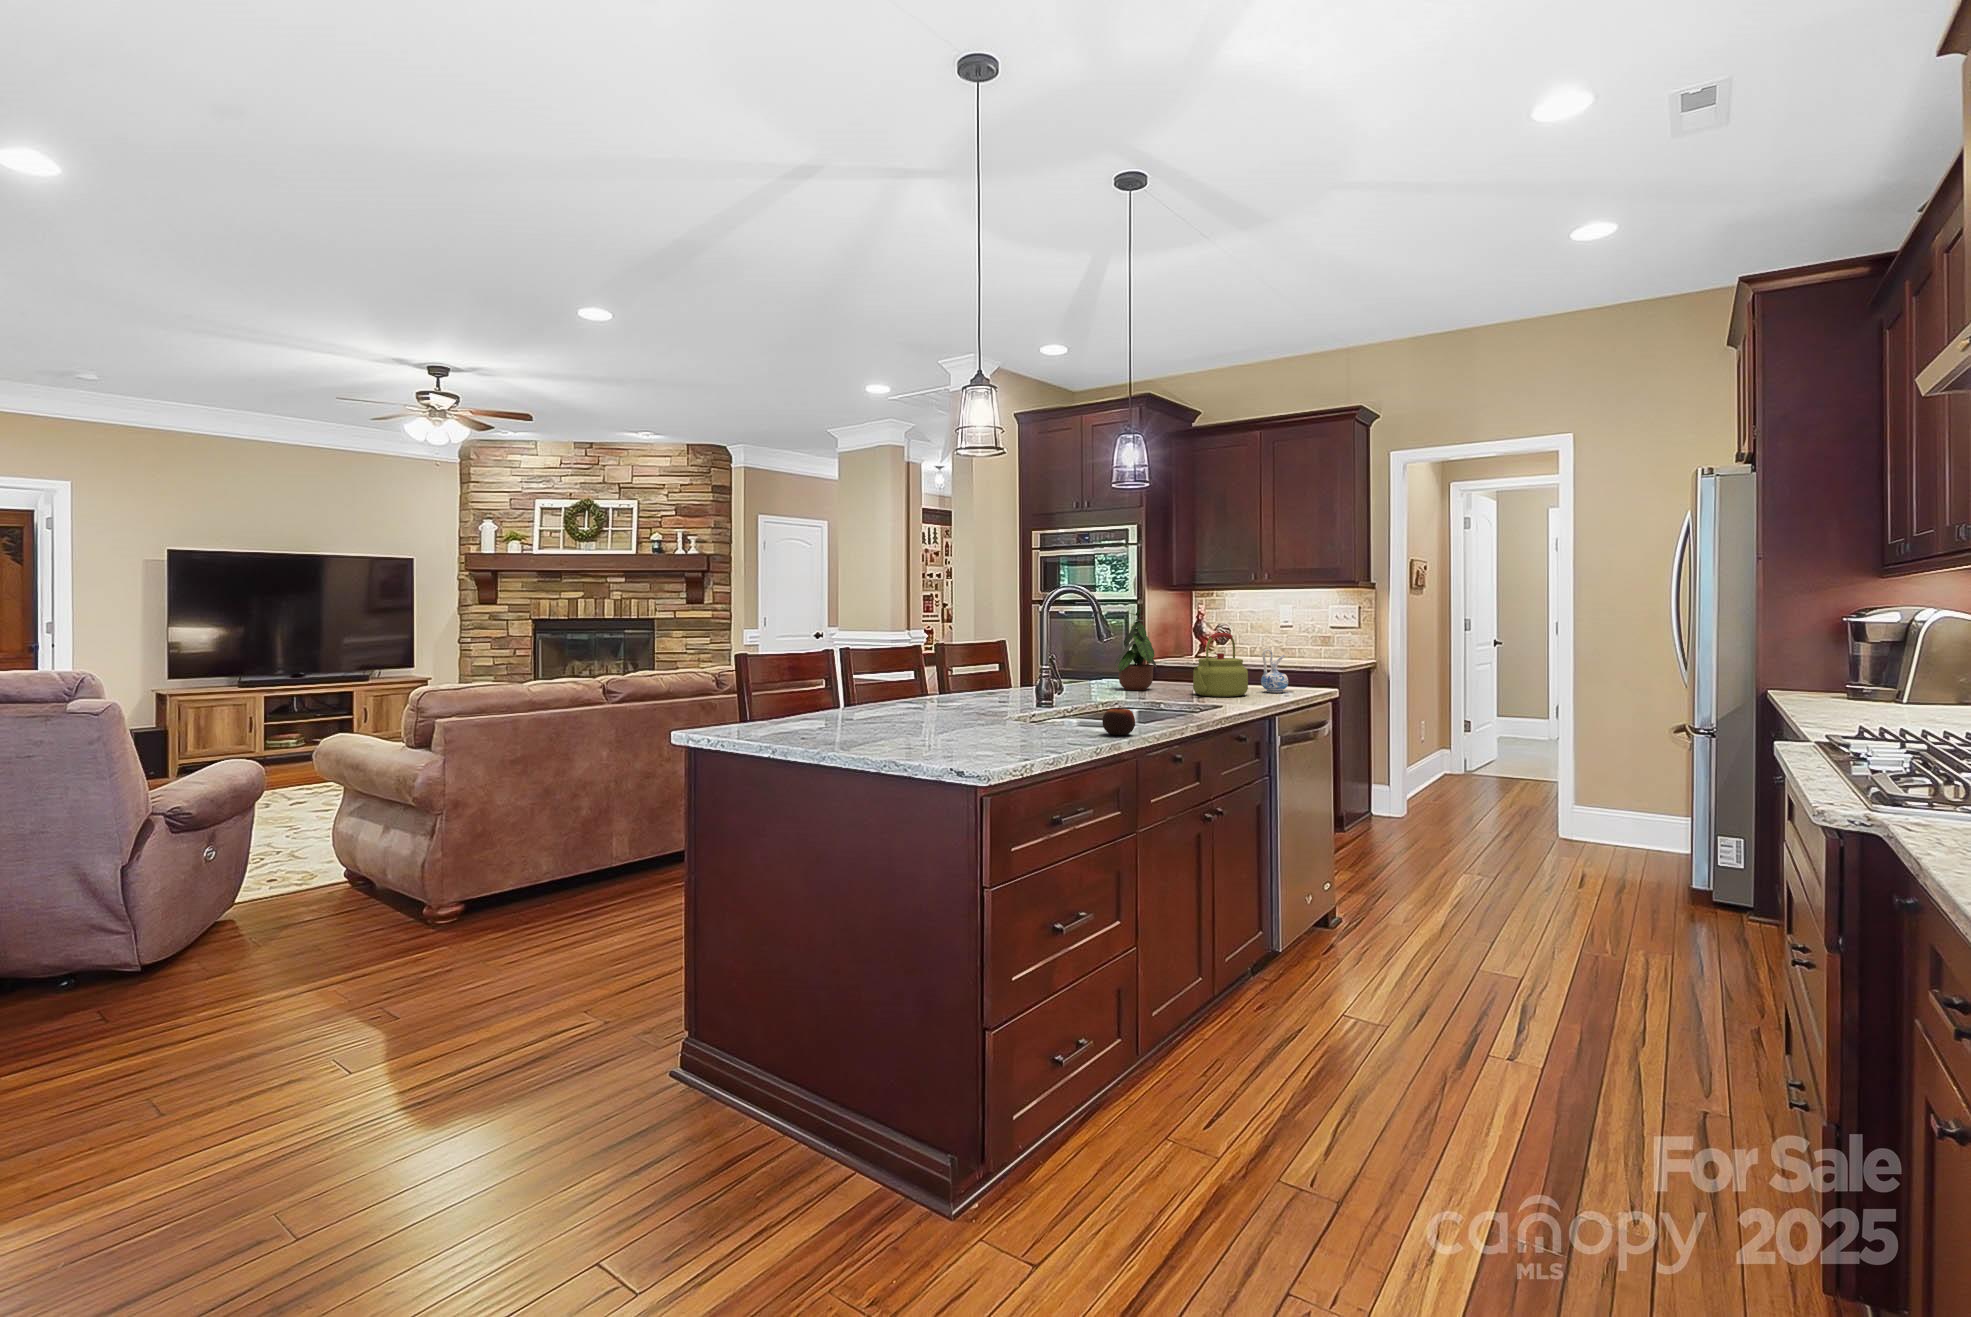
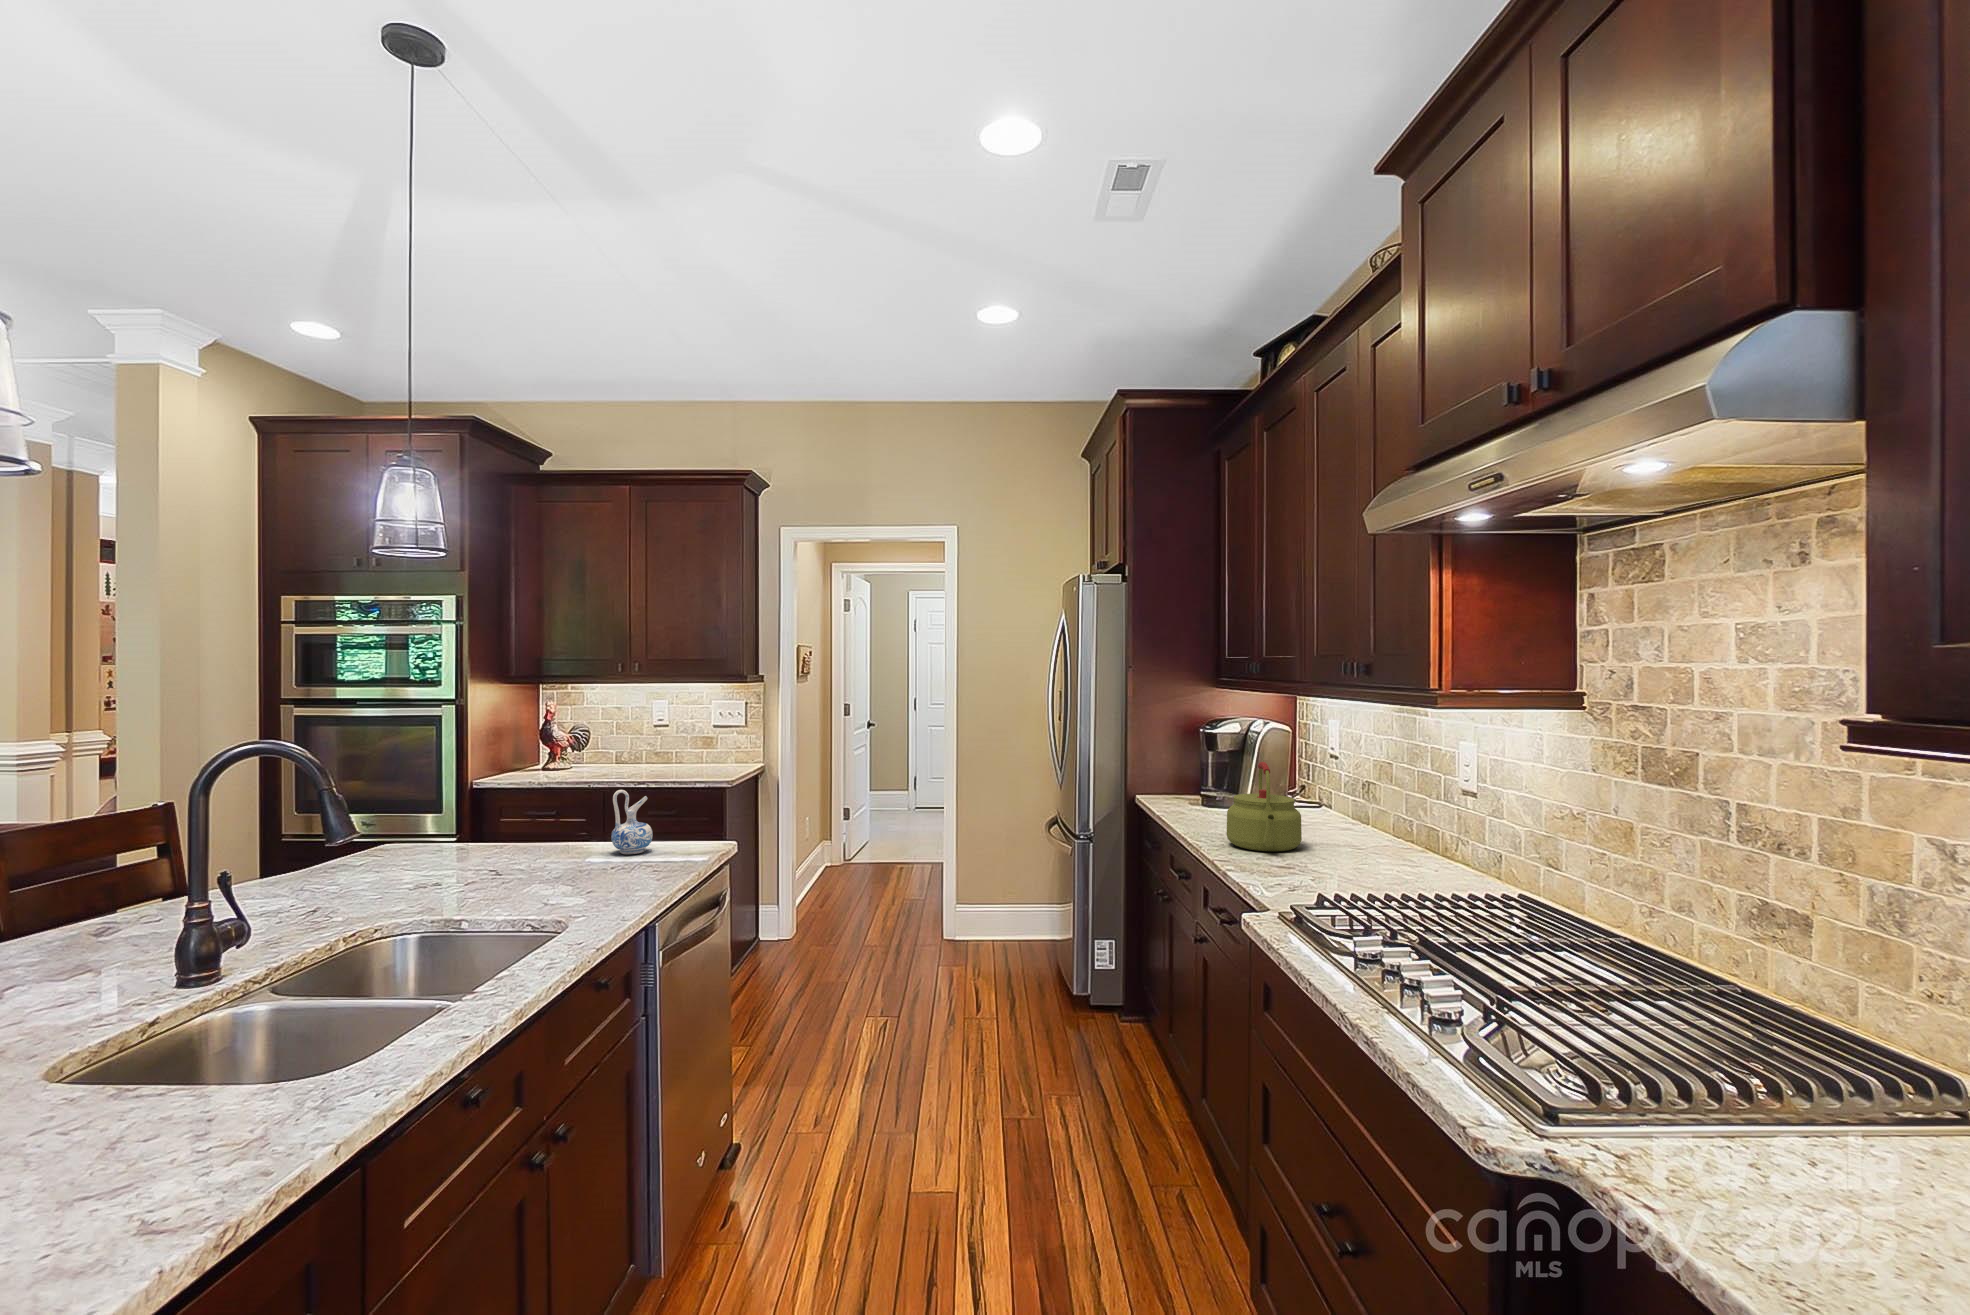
potted plant: present [1115,609,1157,690] -> none [341,734,440,873]
kettle: present [1193,633,1248,697] -> present [1227,762,1302,852]
apple: present [1102,706,1135,735] -> none [98,1077,217,1168]

